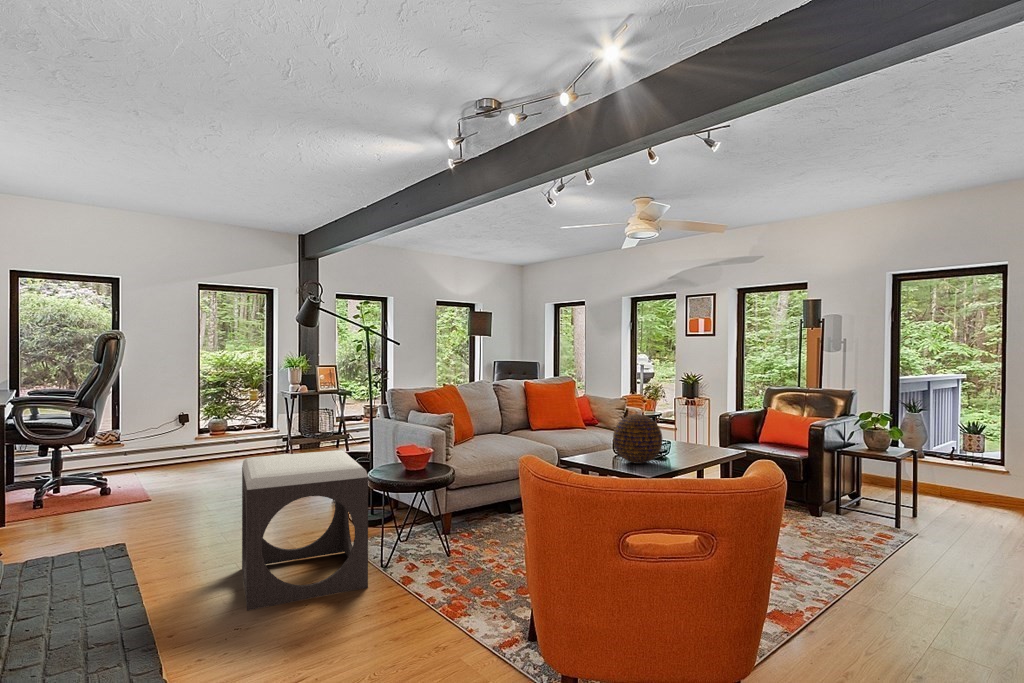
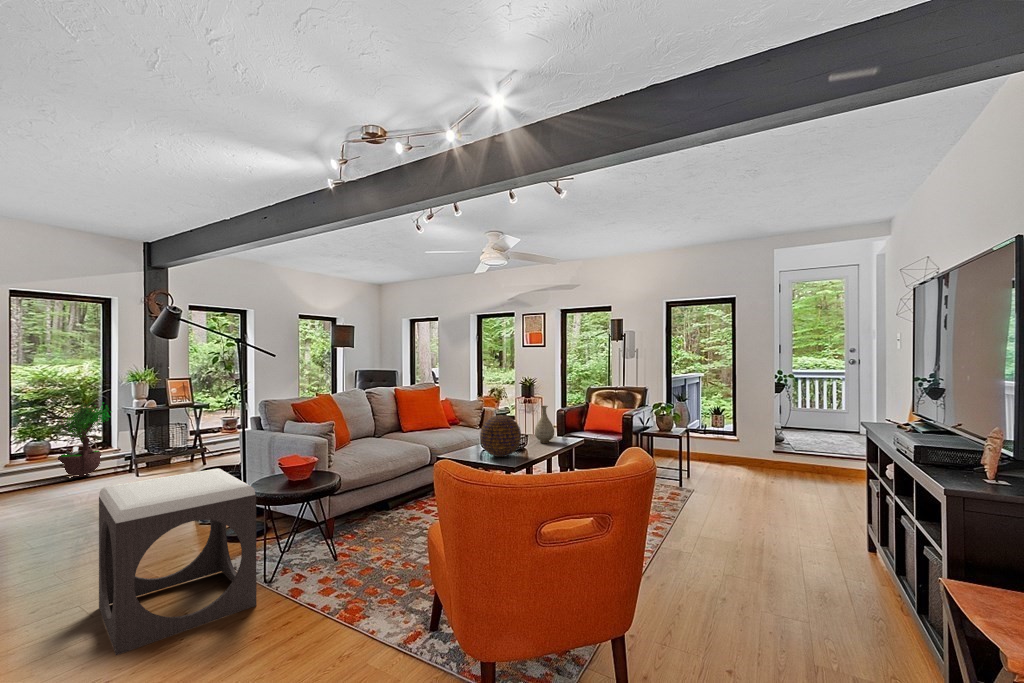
potted tree: none [229,382,274,455] -> present [54,403,111,478]
vase: none [686,407,711,452] -> present [535,406,554,443]

